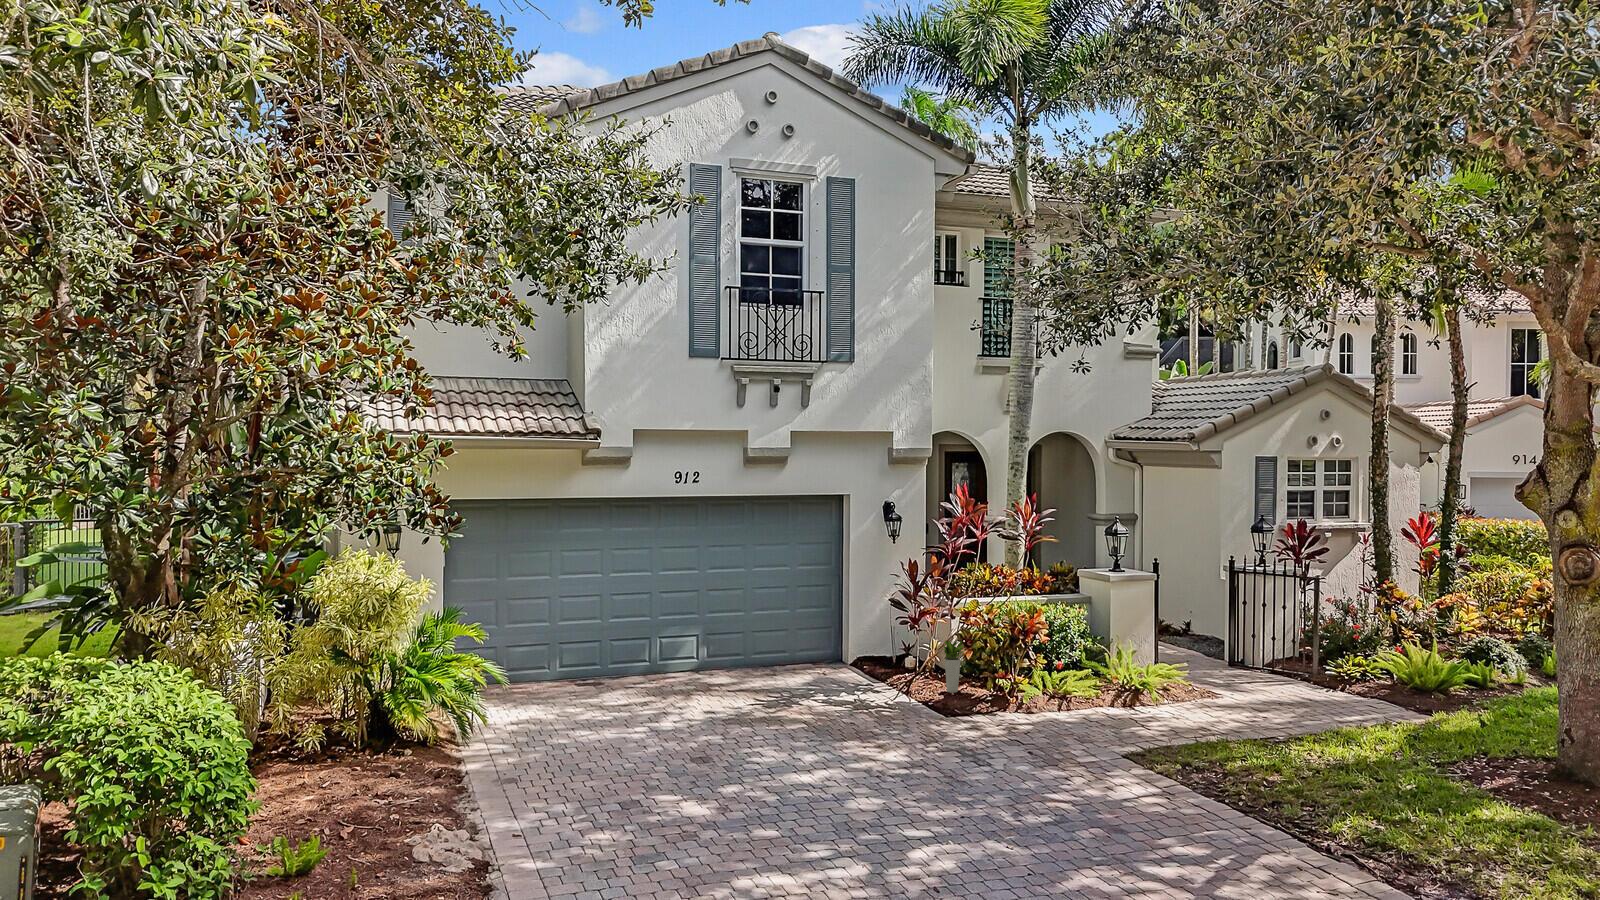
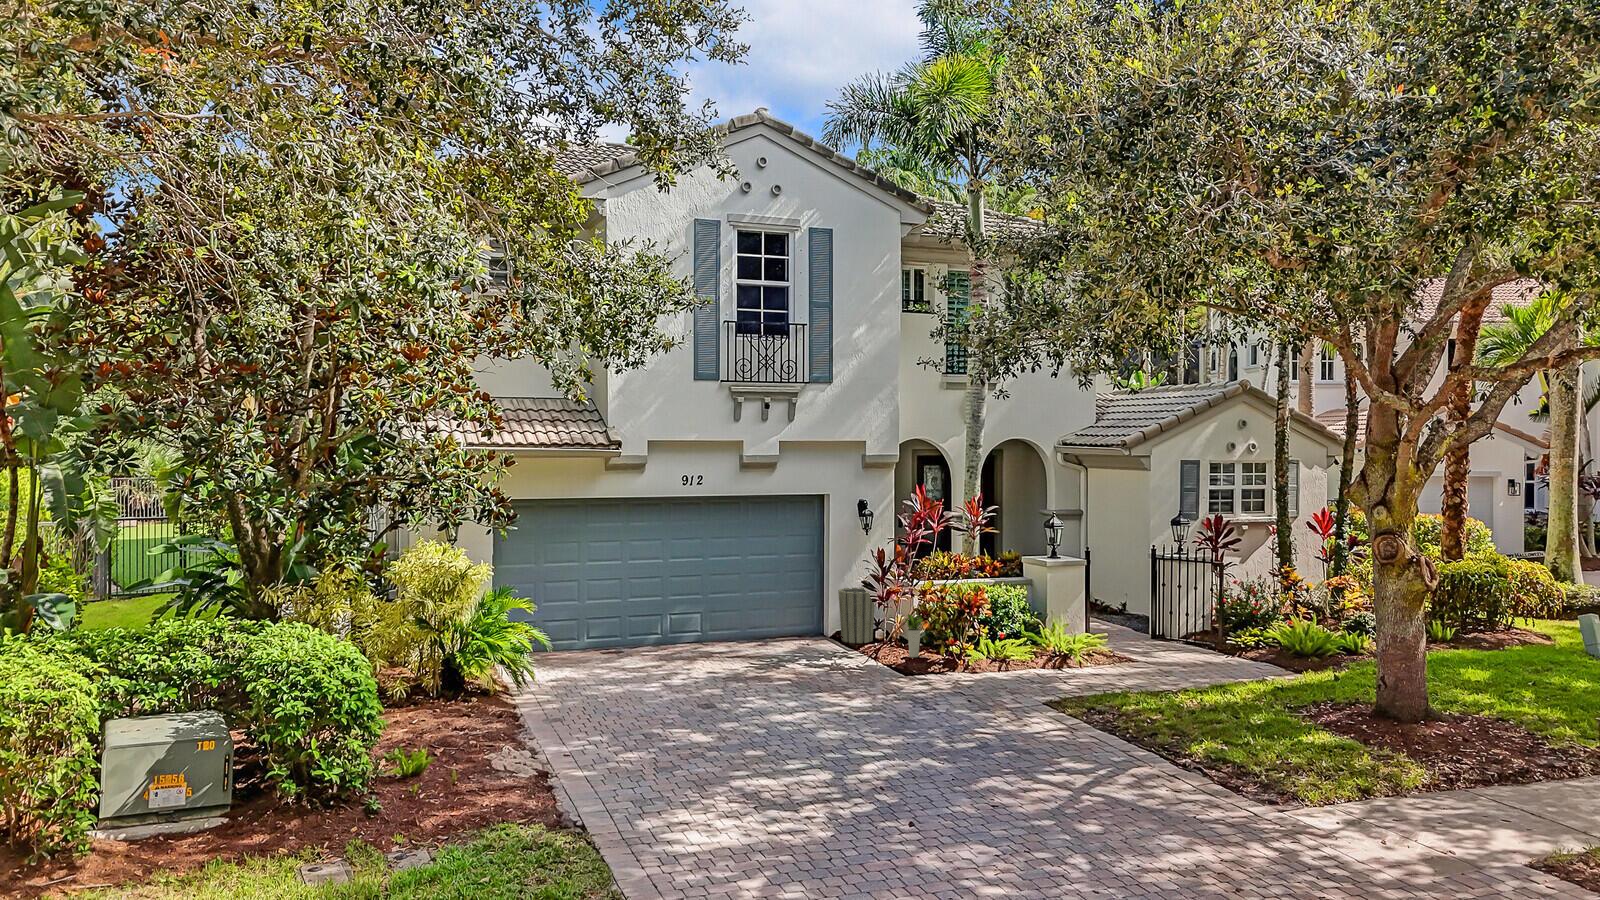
trash can: none [859,606,904,674] -> present [838,588,875,643]

